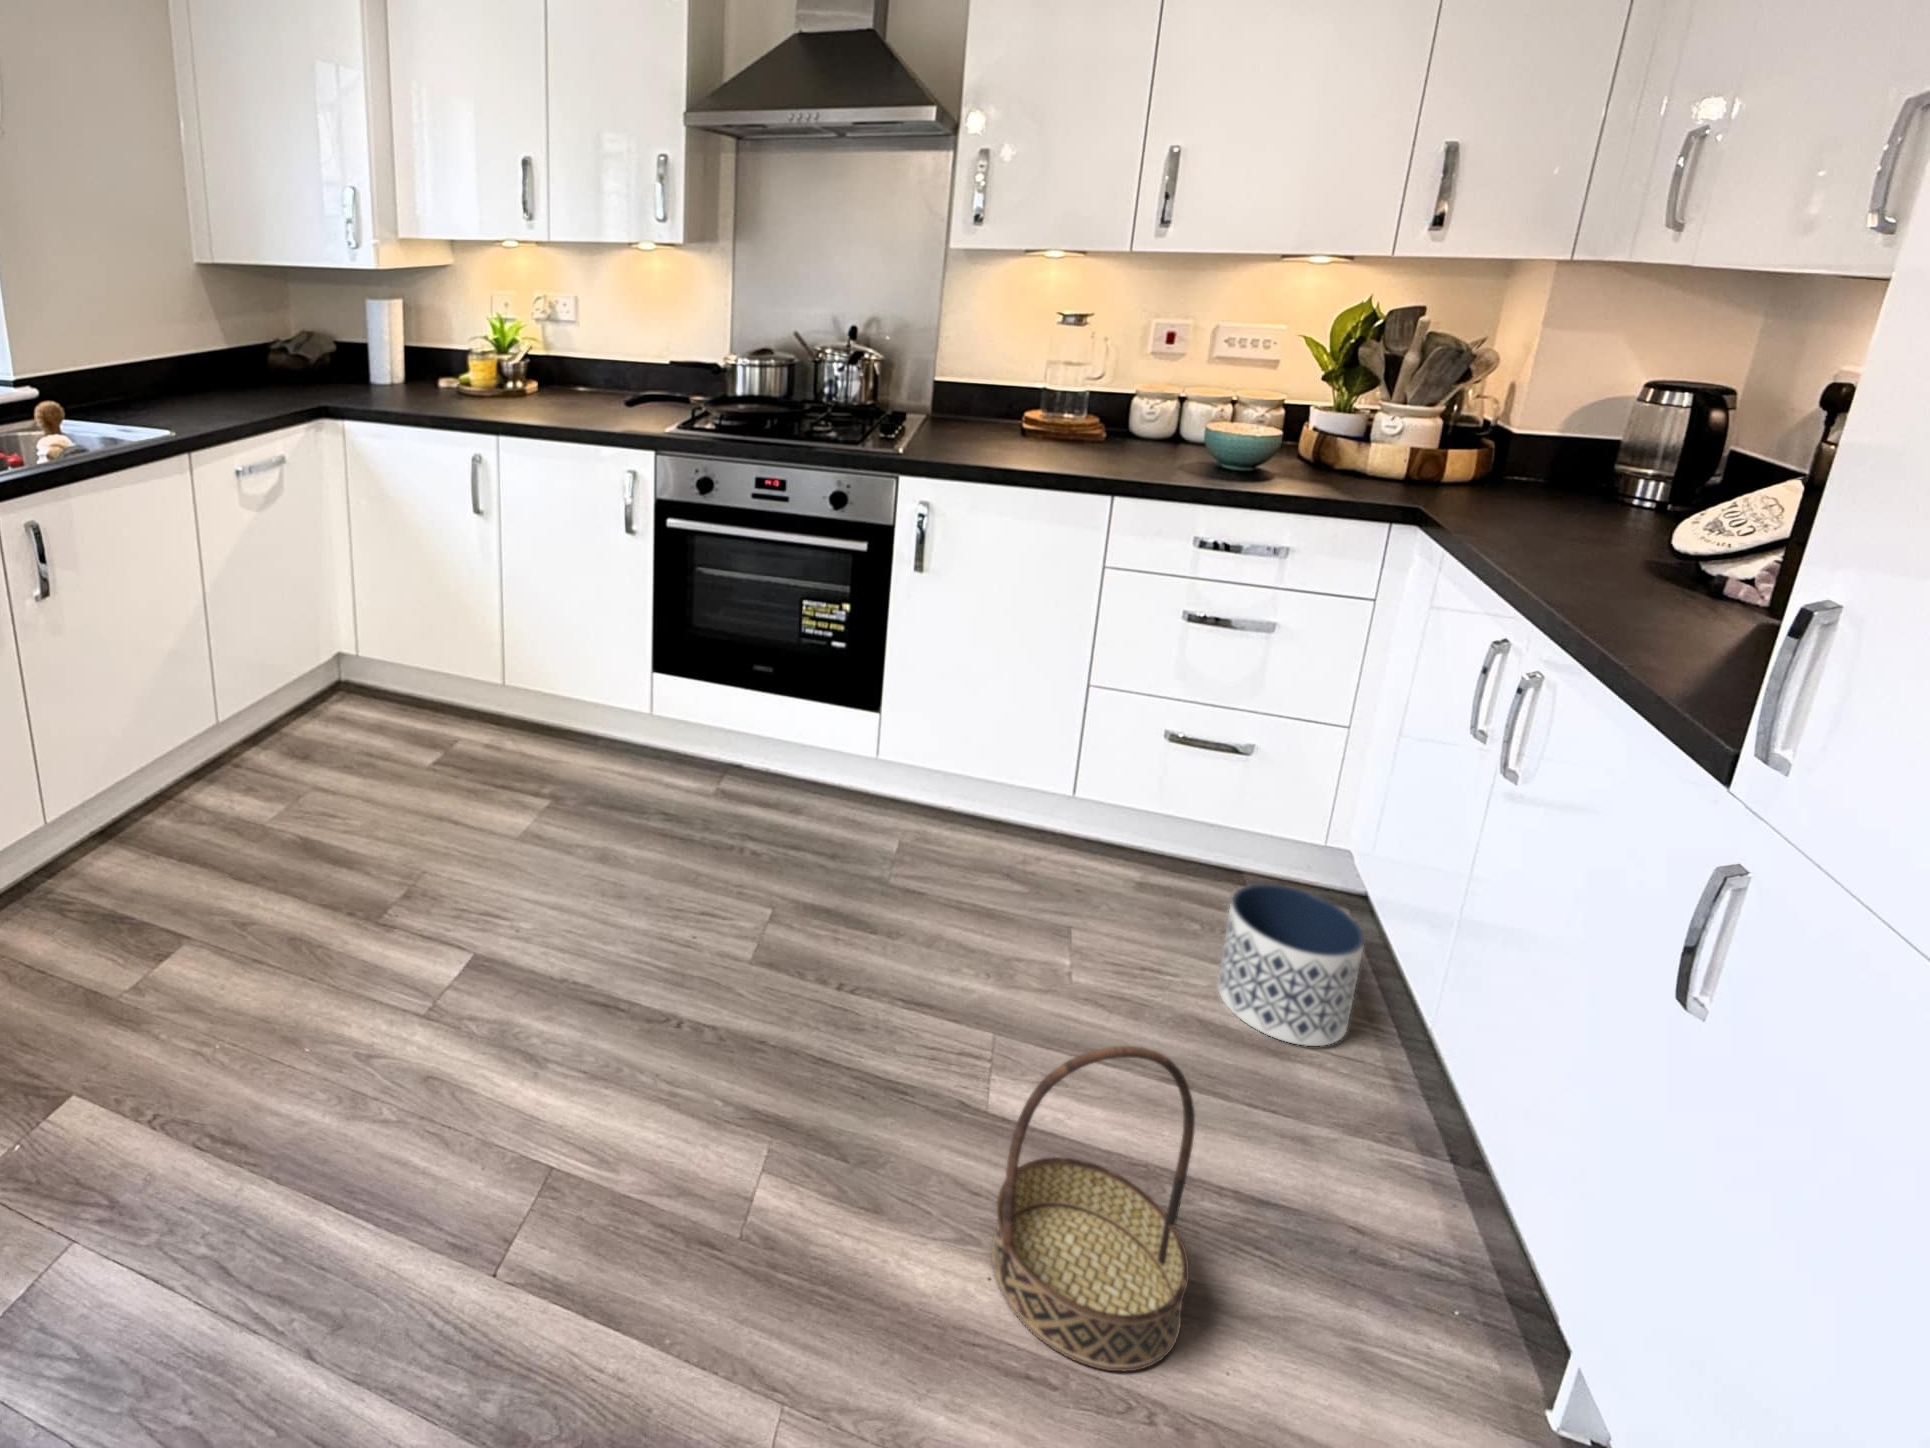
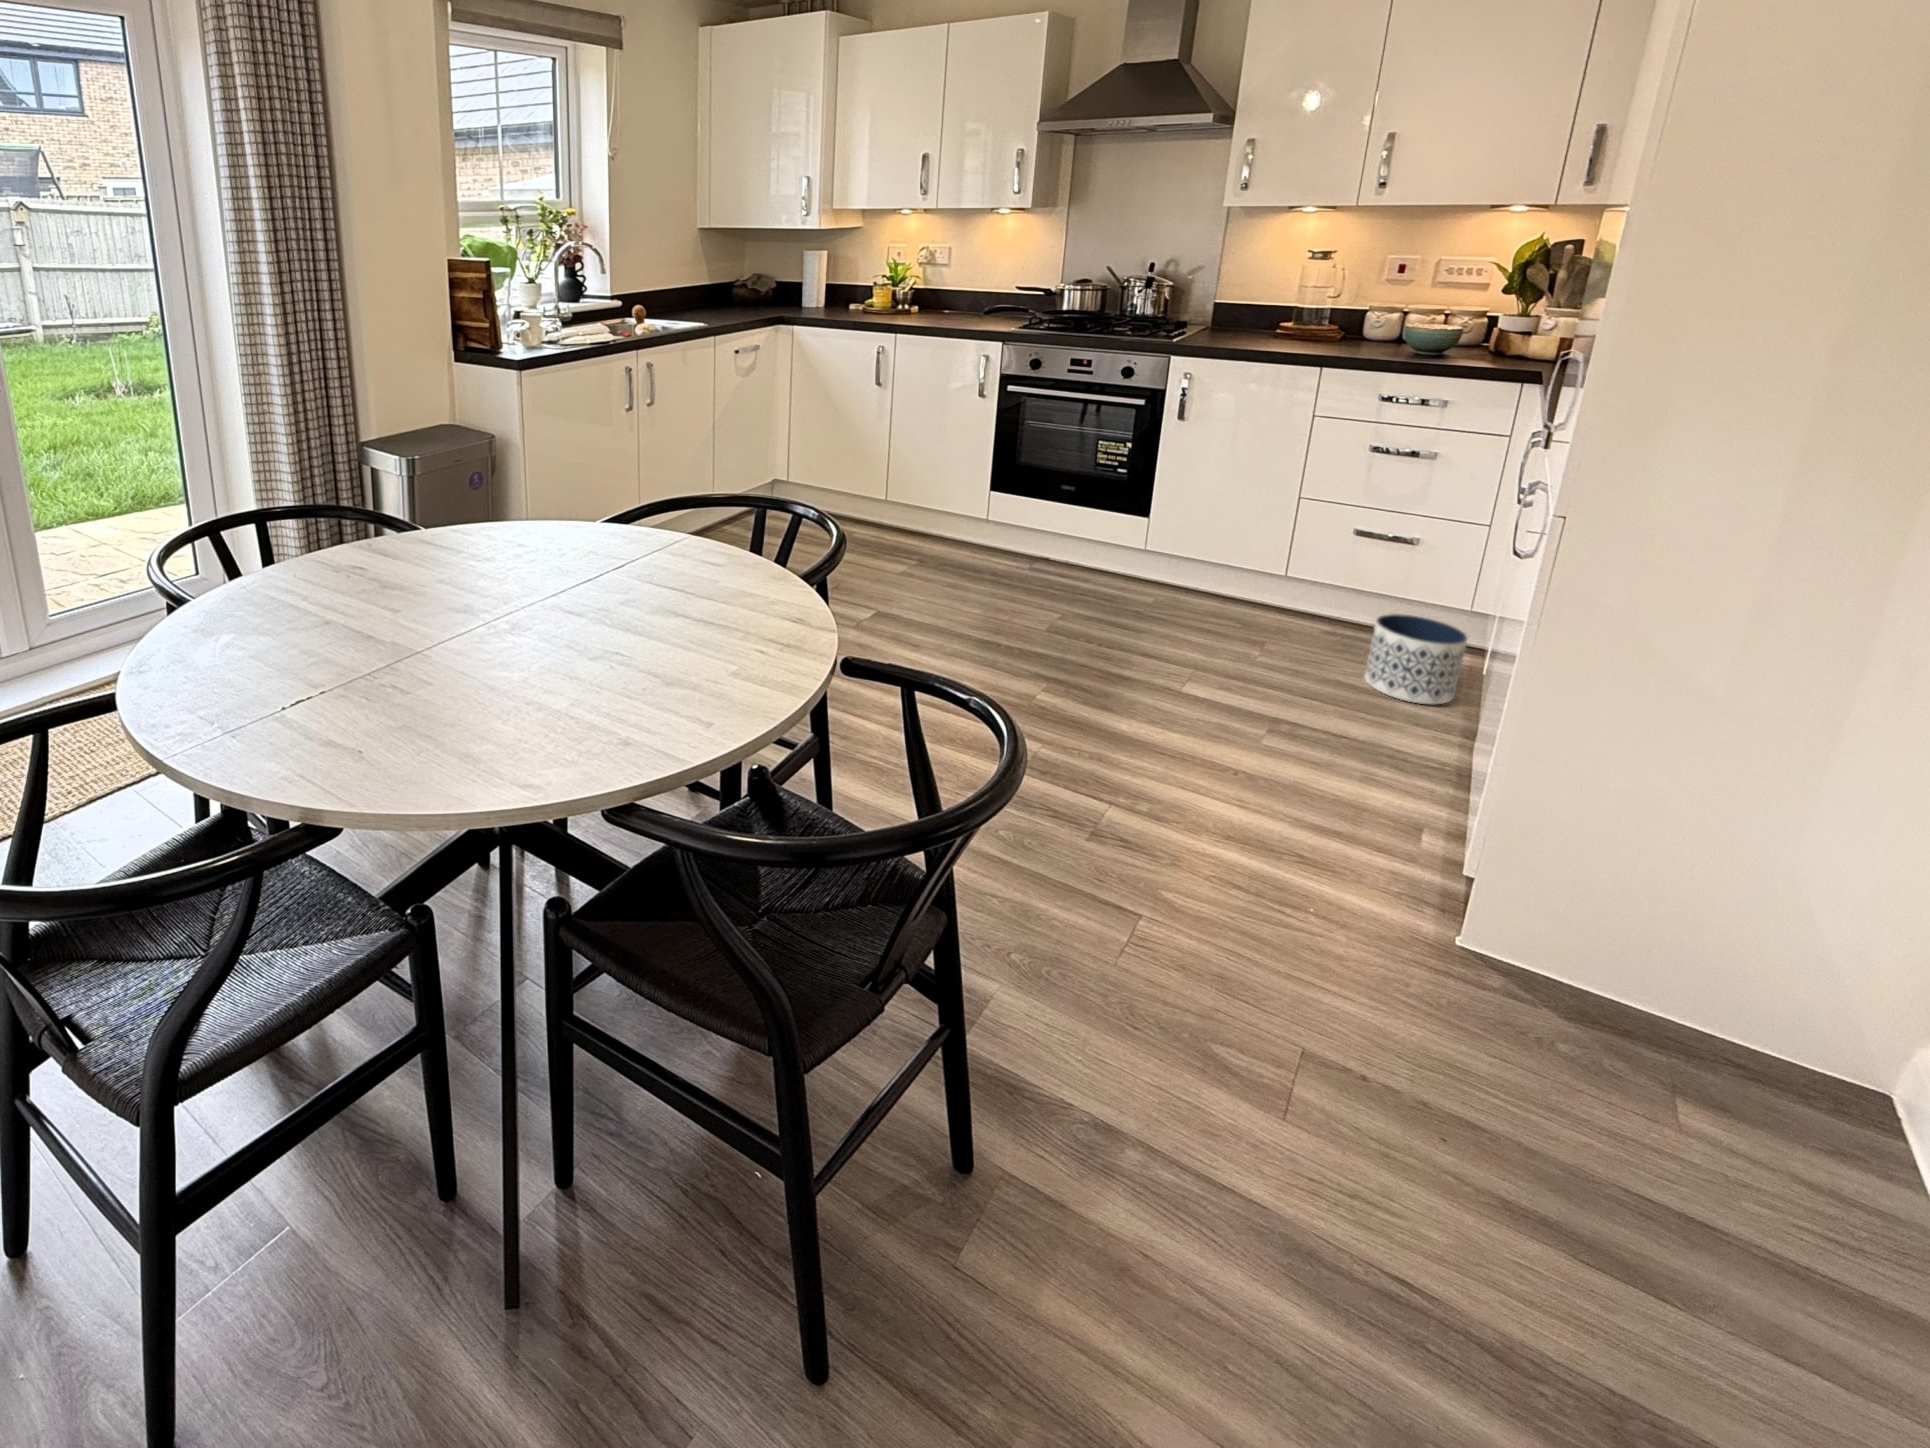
basket: present [991,1046,1195,1371] -> none [1174,615,1297,775]

